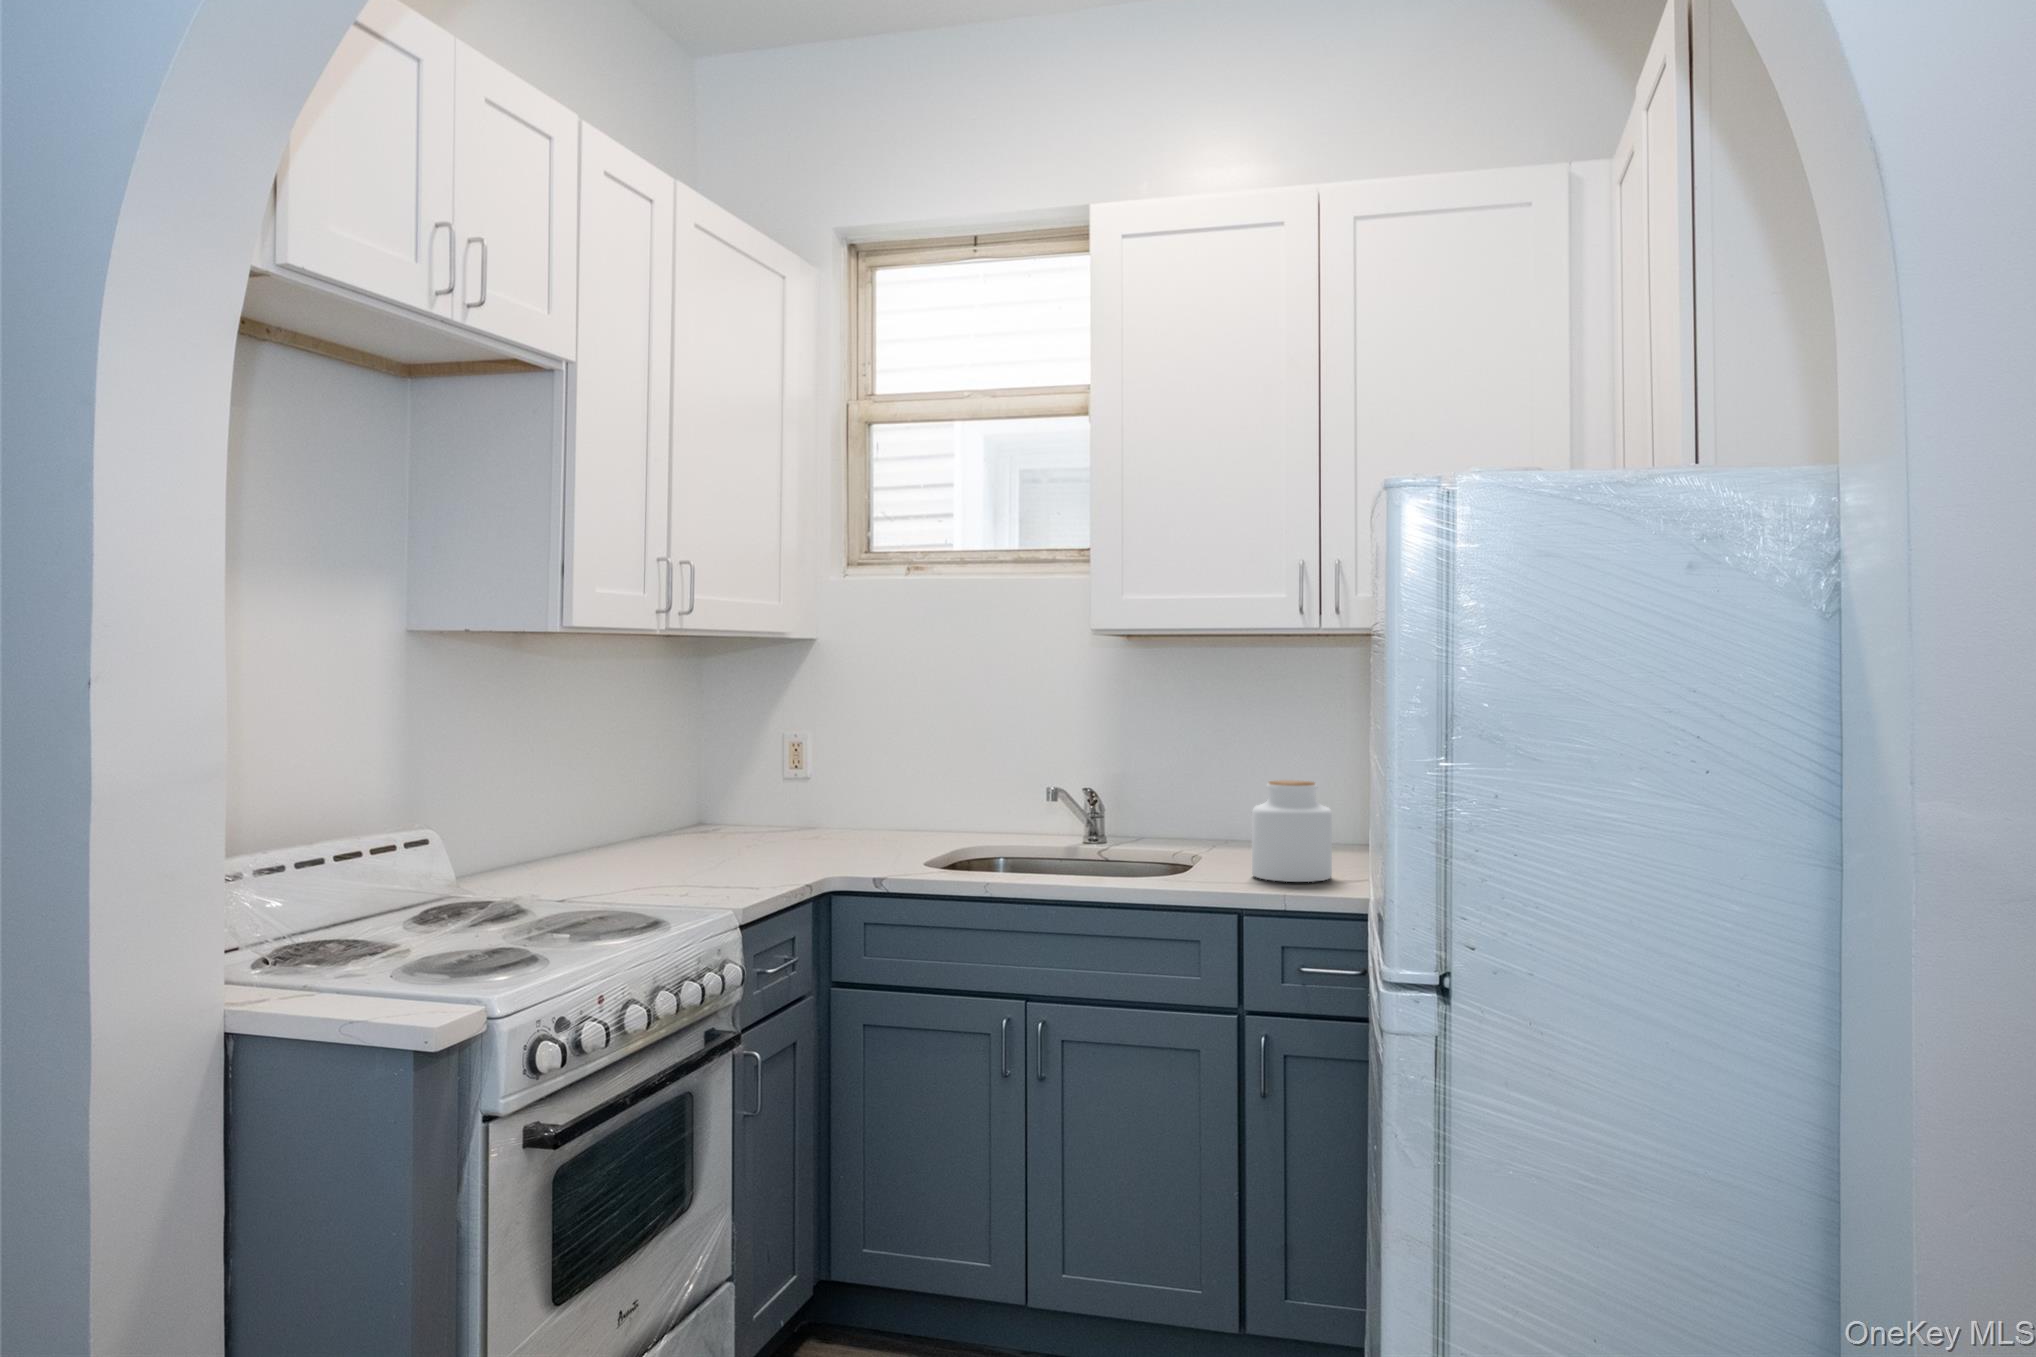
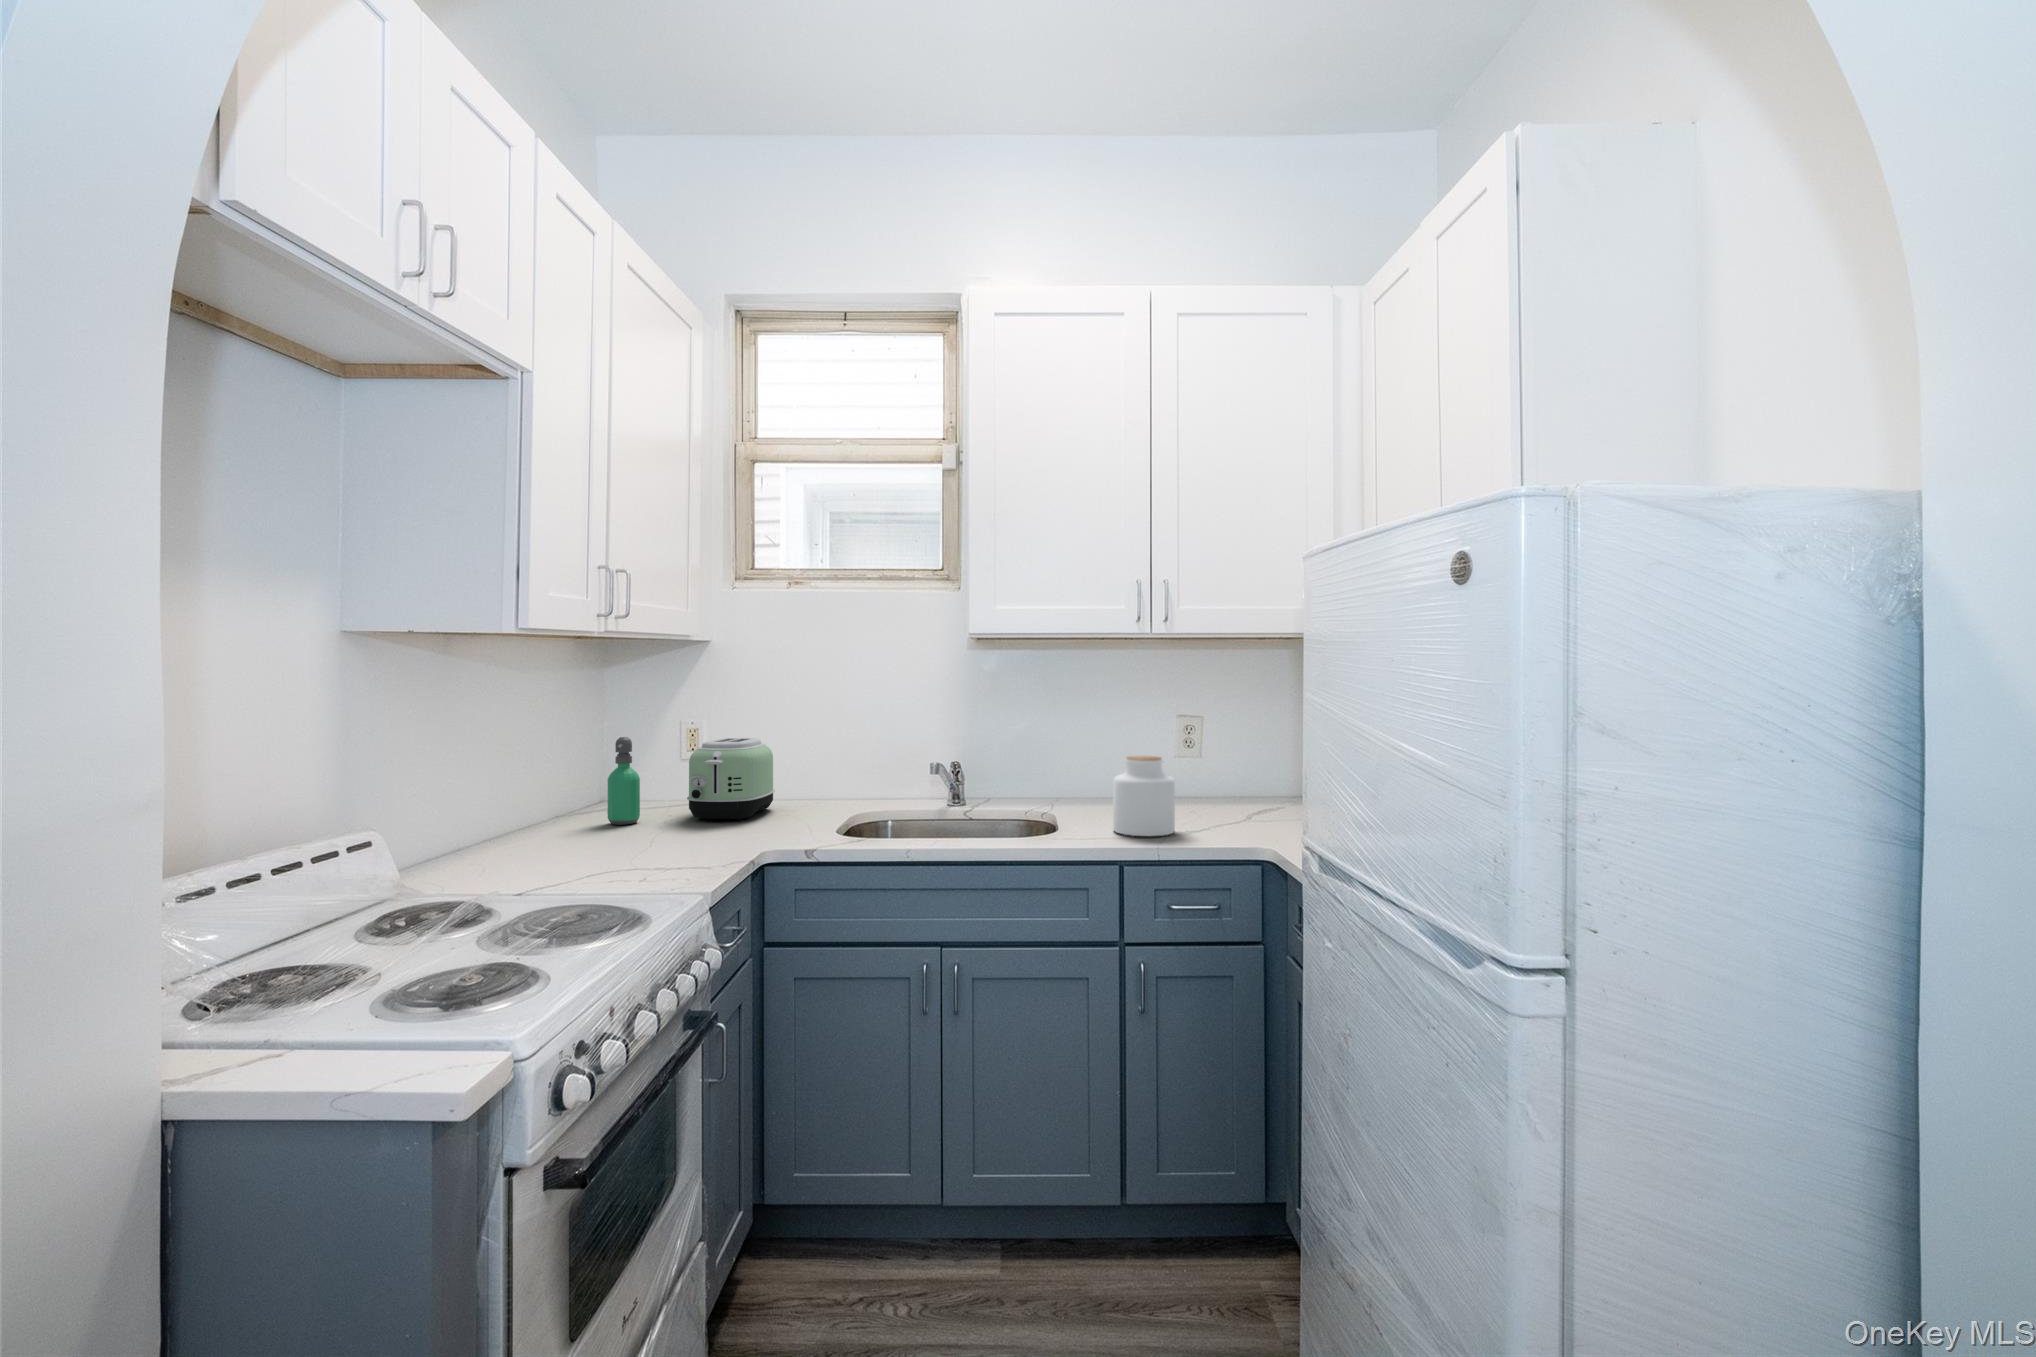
soap dispenser: none [689,747,723,845] -> present [607,737,640,825]
toaster: none [772,752,876,846] -> present [687,738,775,820]

